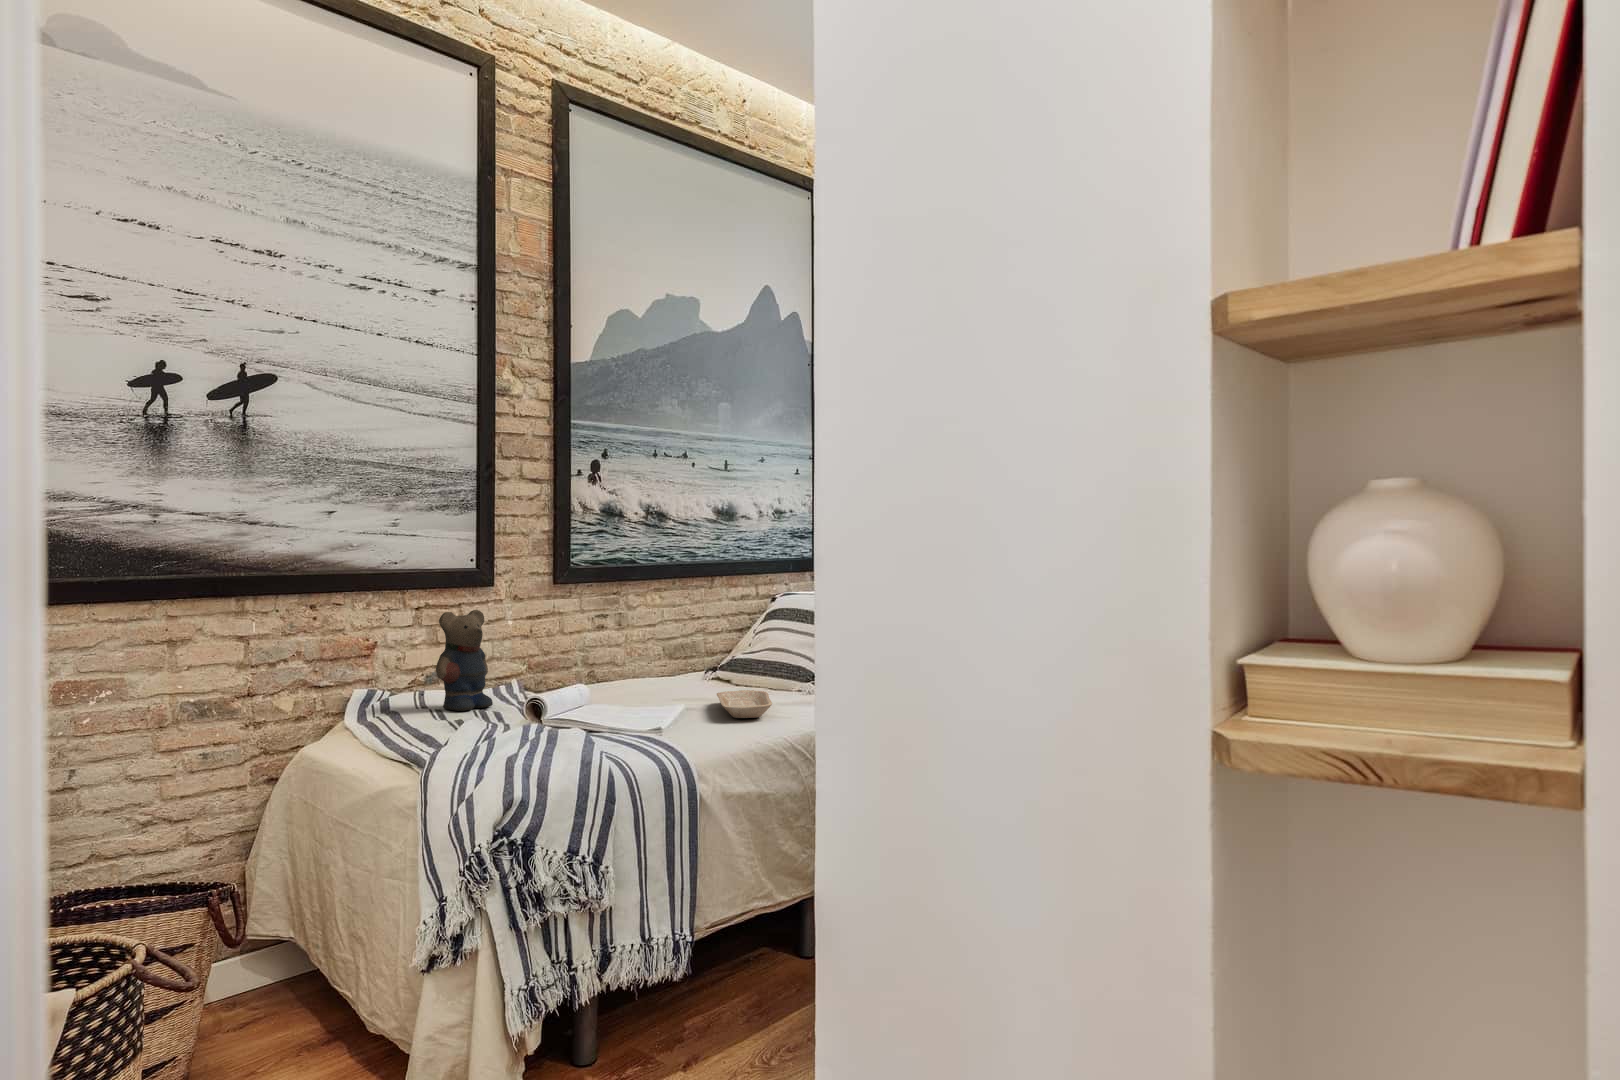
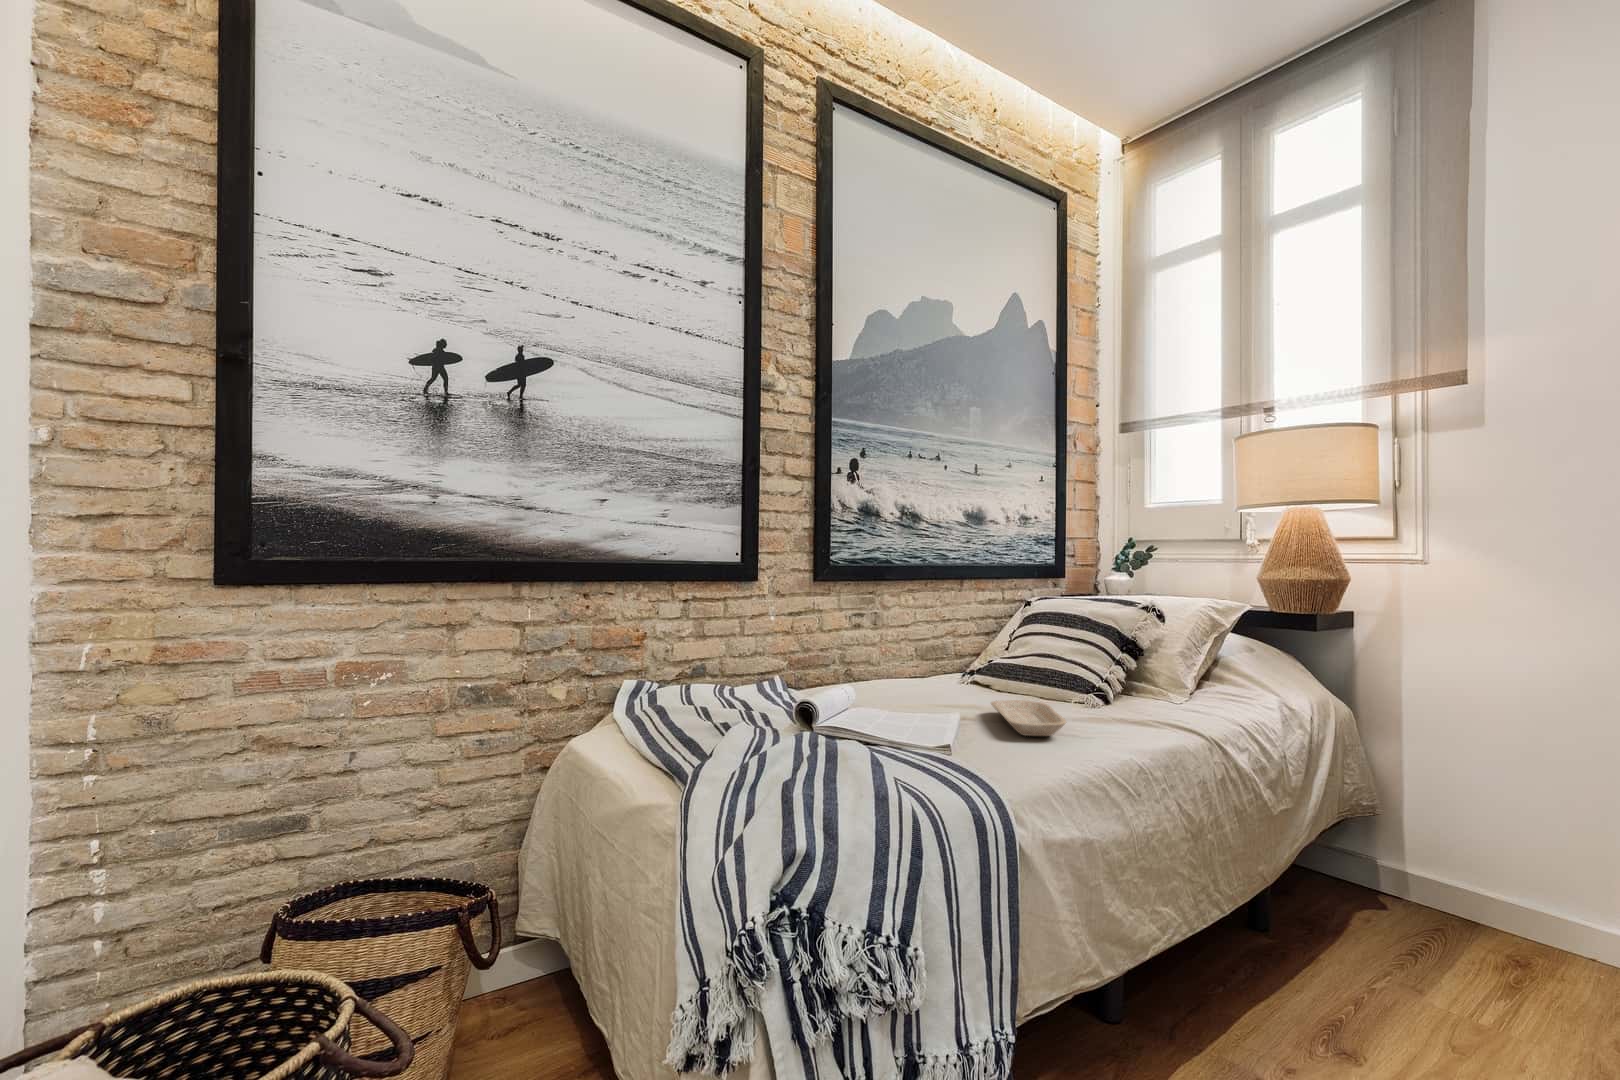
teddy bear: present [436,610,493,711] -> none [702,604,759,714]

